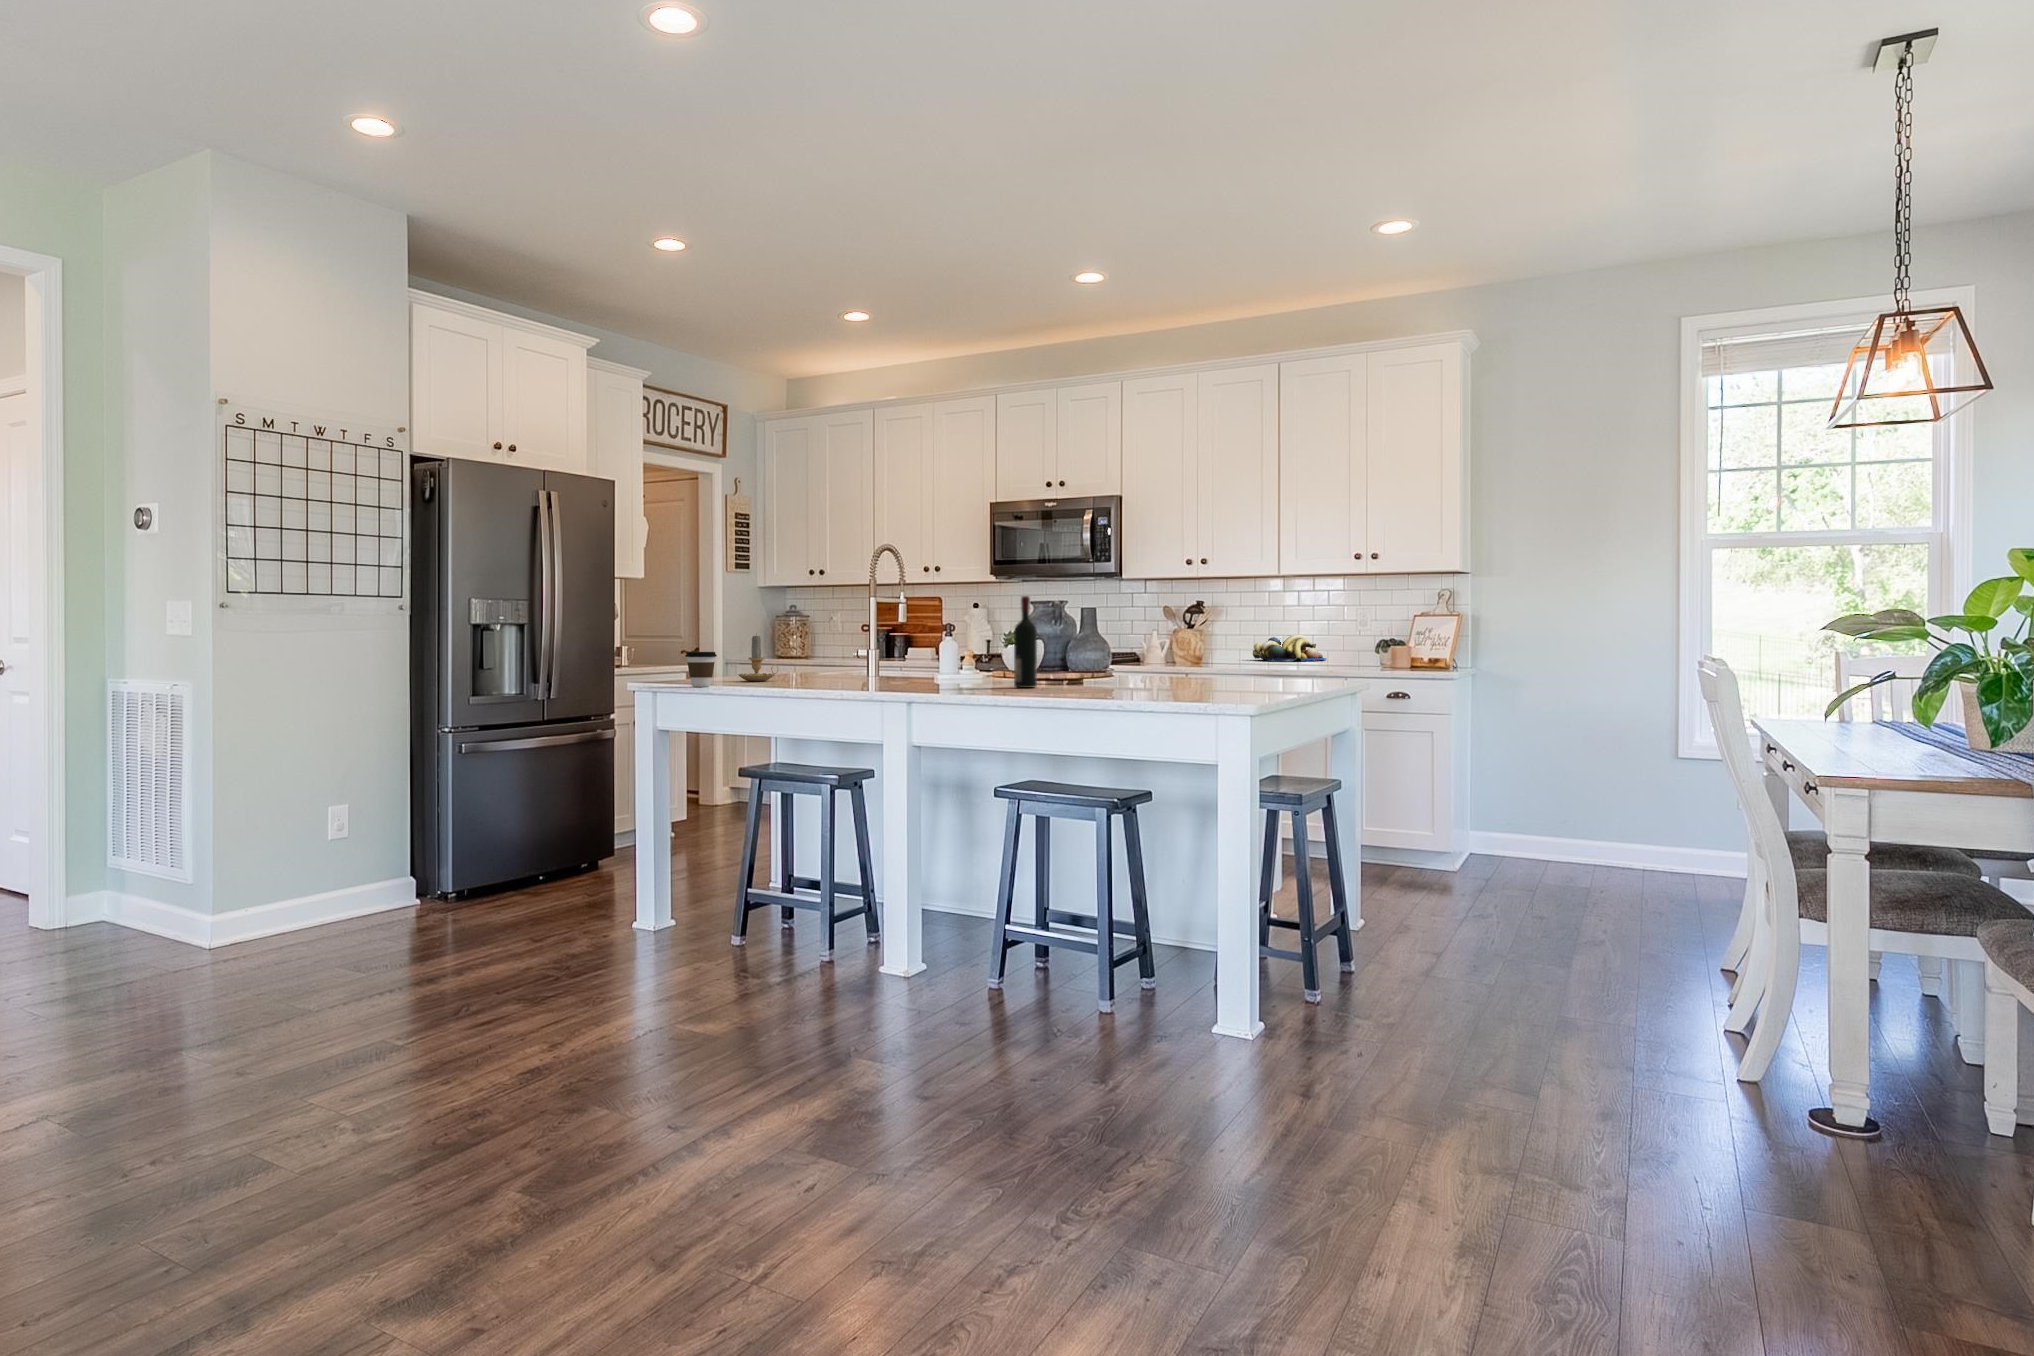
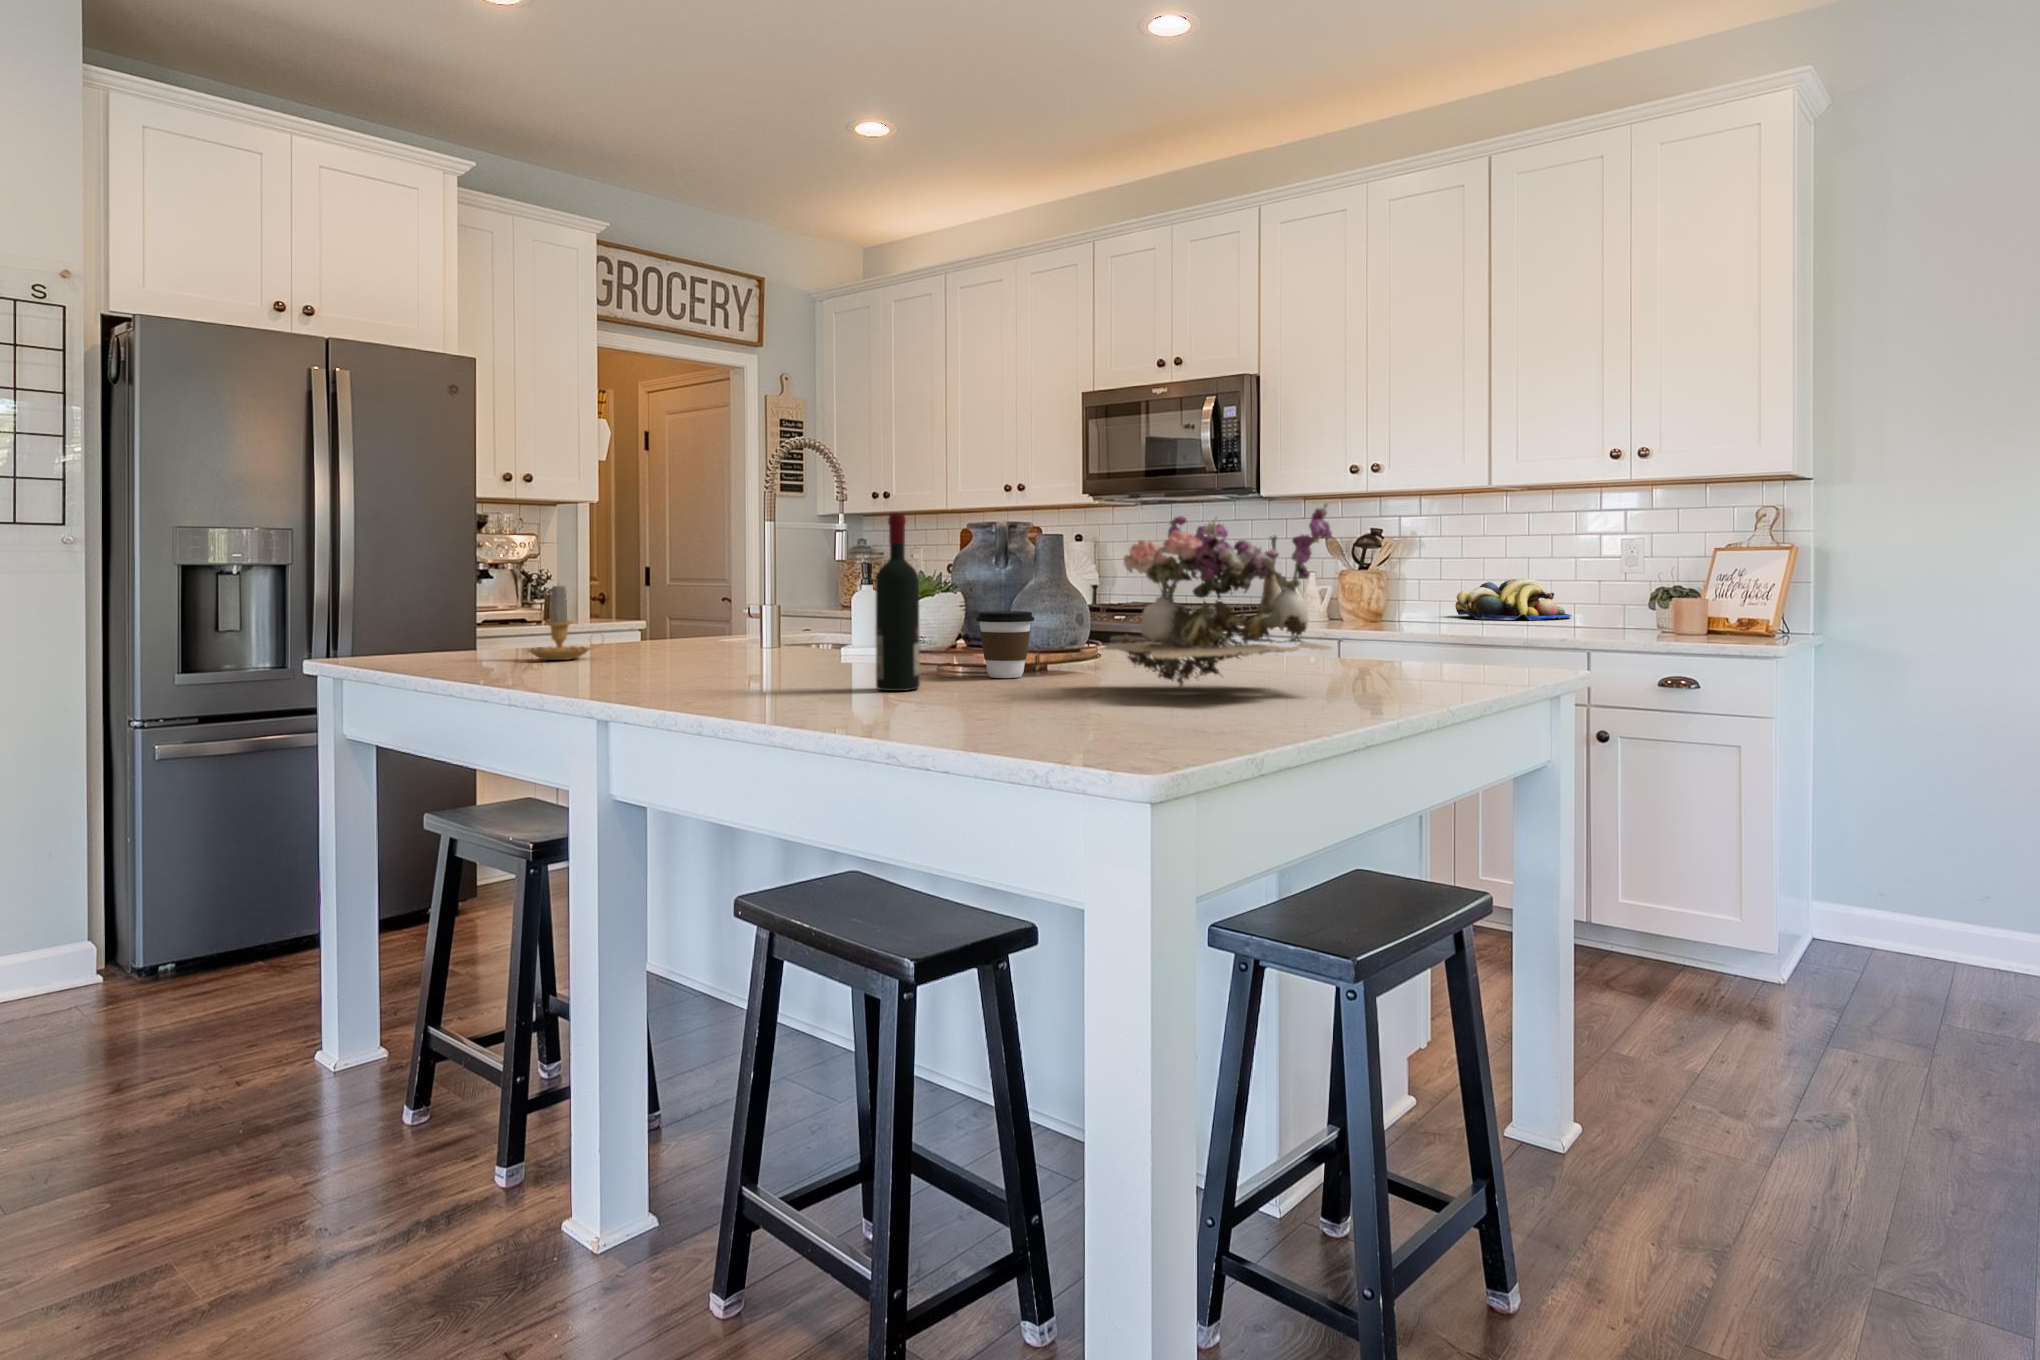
flower arrangement: none [1127,592,1252,686] -> present [1100,503,1332,687]
coffee cup: present [685,652,717,687] -> present [976,611,1034,678]

